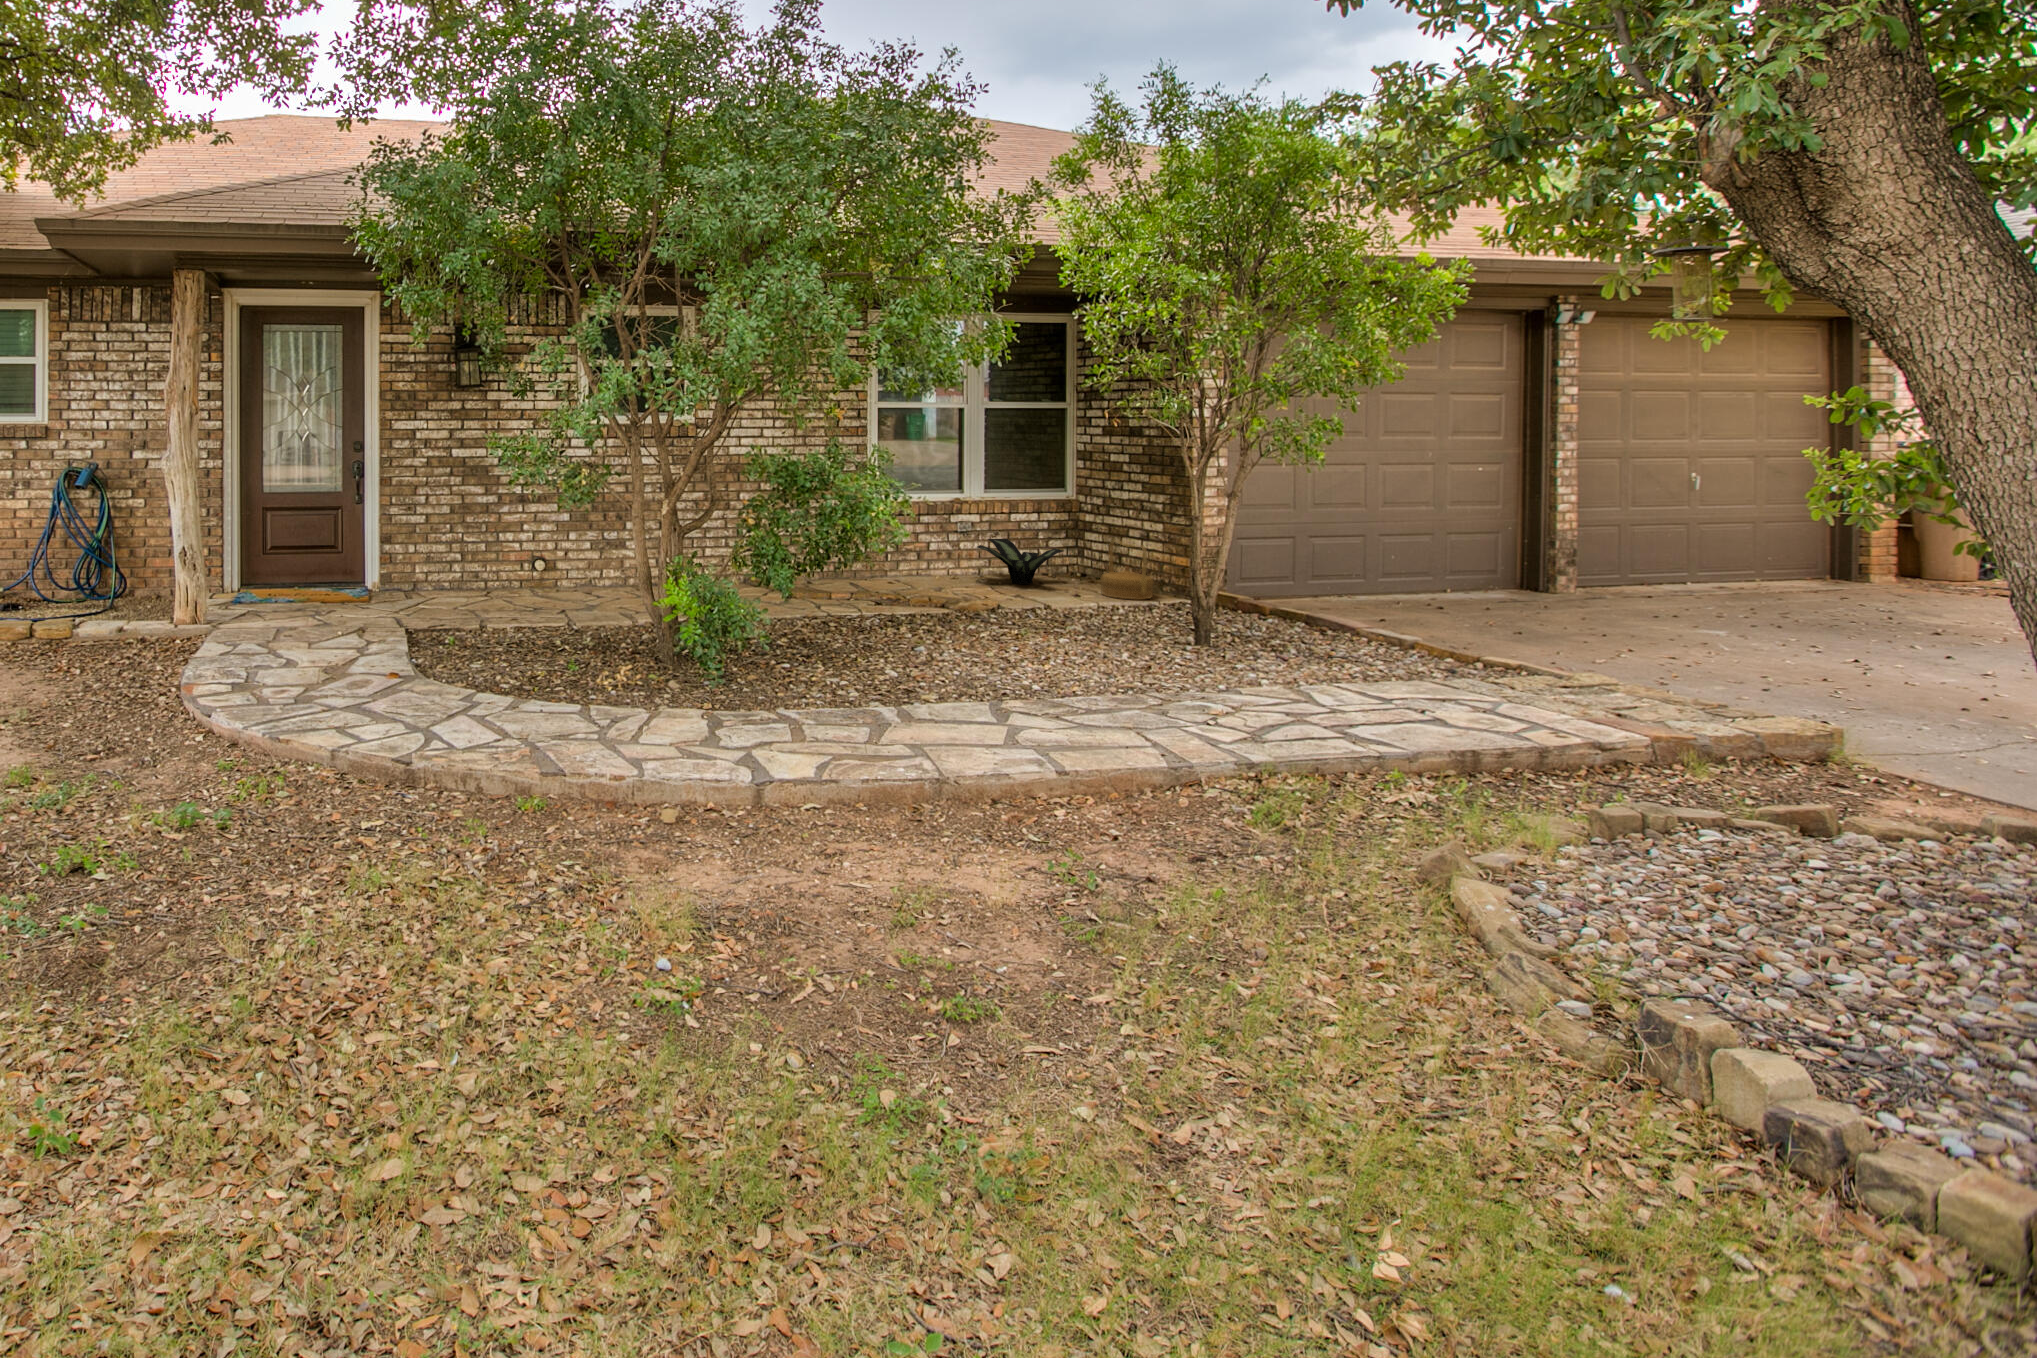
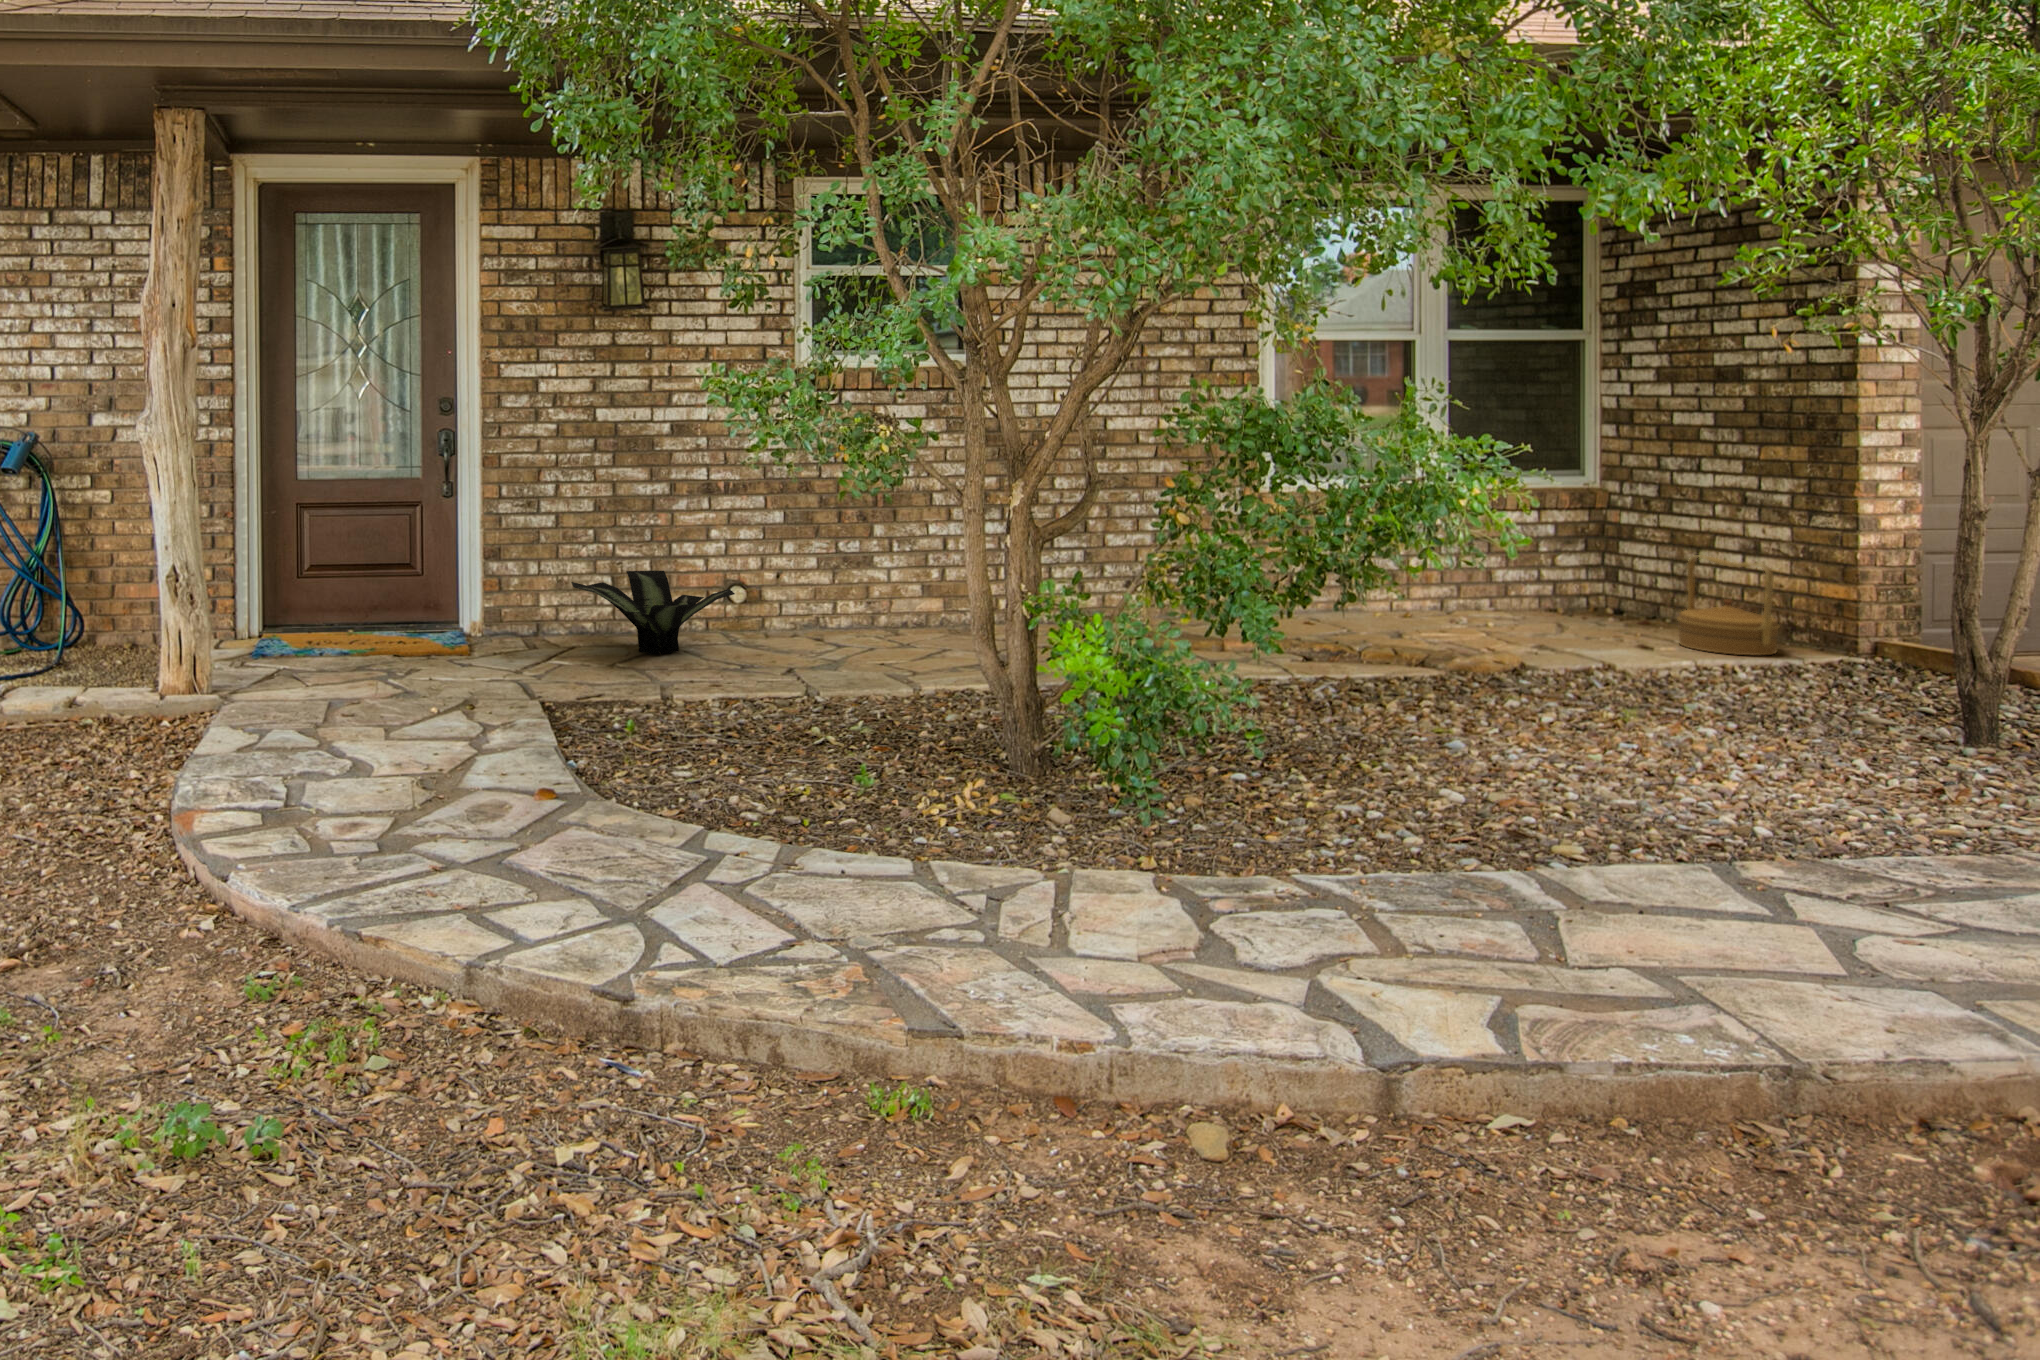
potted plant: present [977,539,1064,585] -> present [571,571,735,655]

